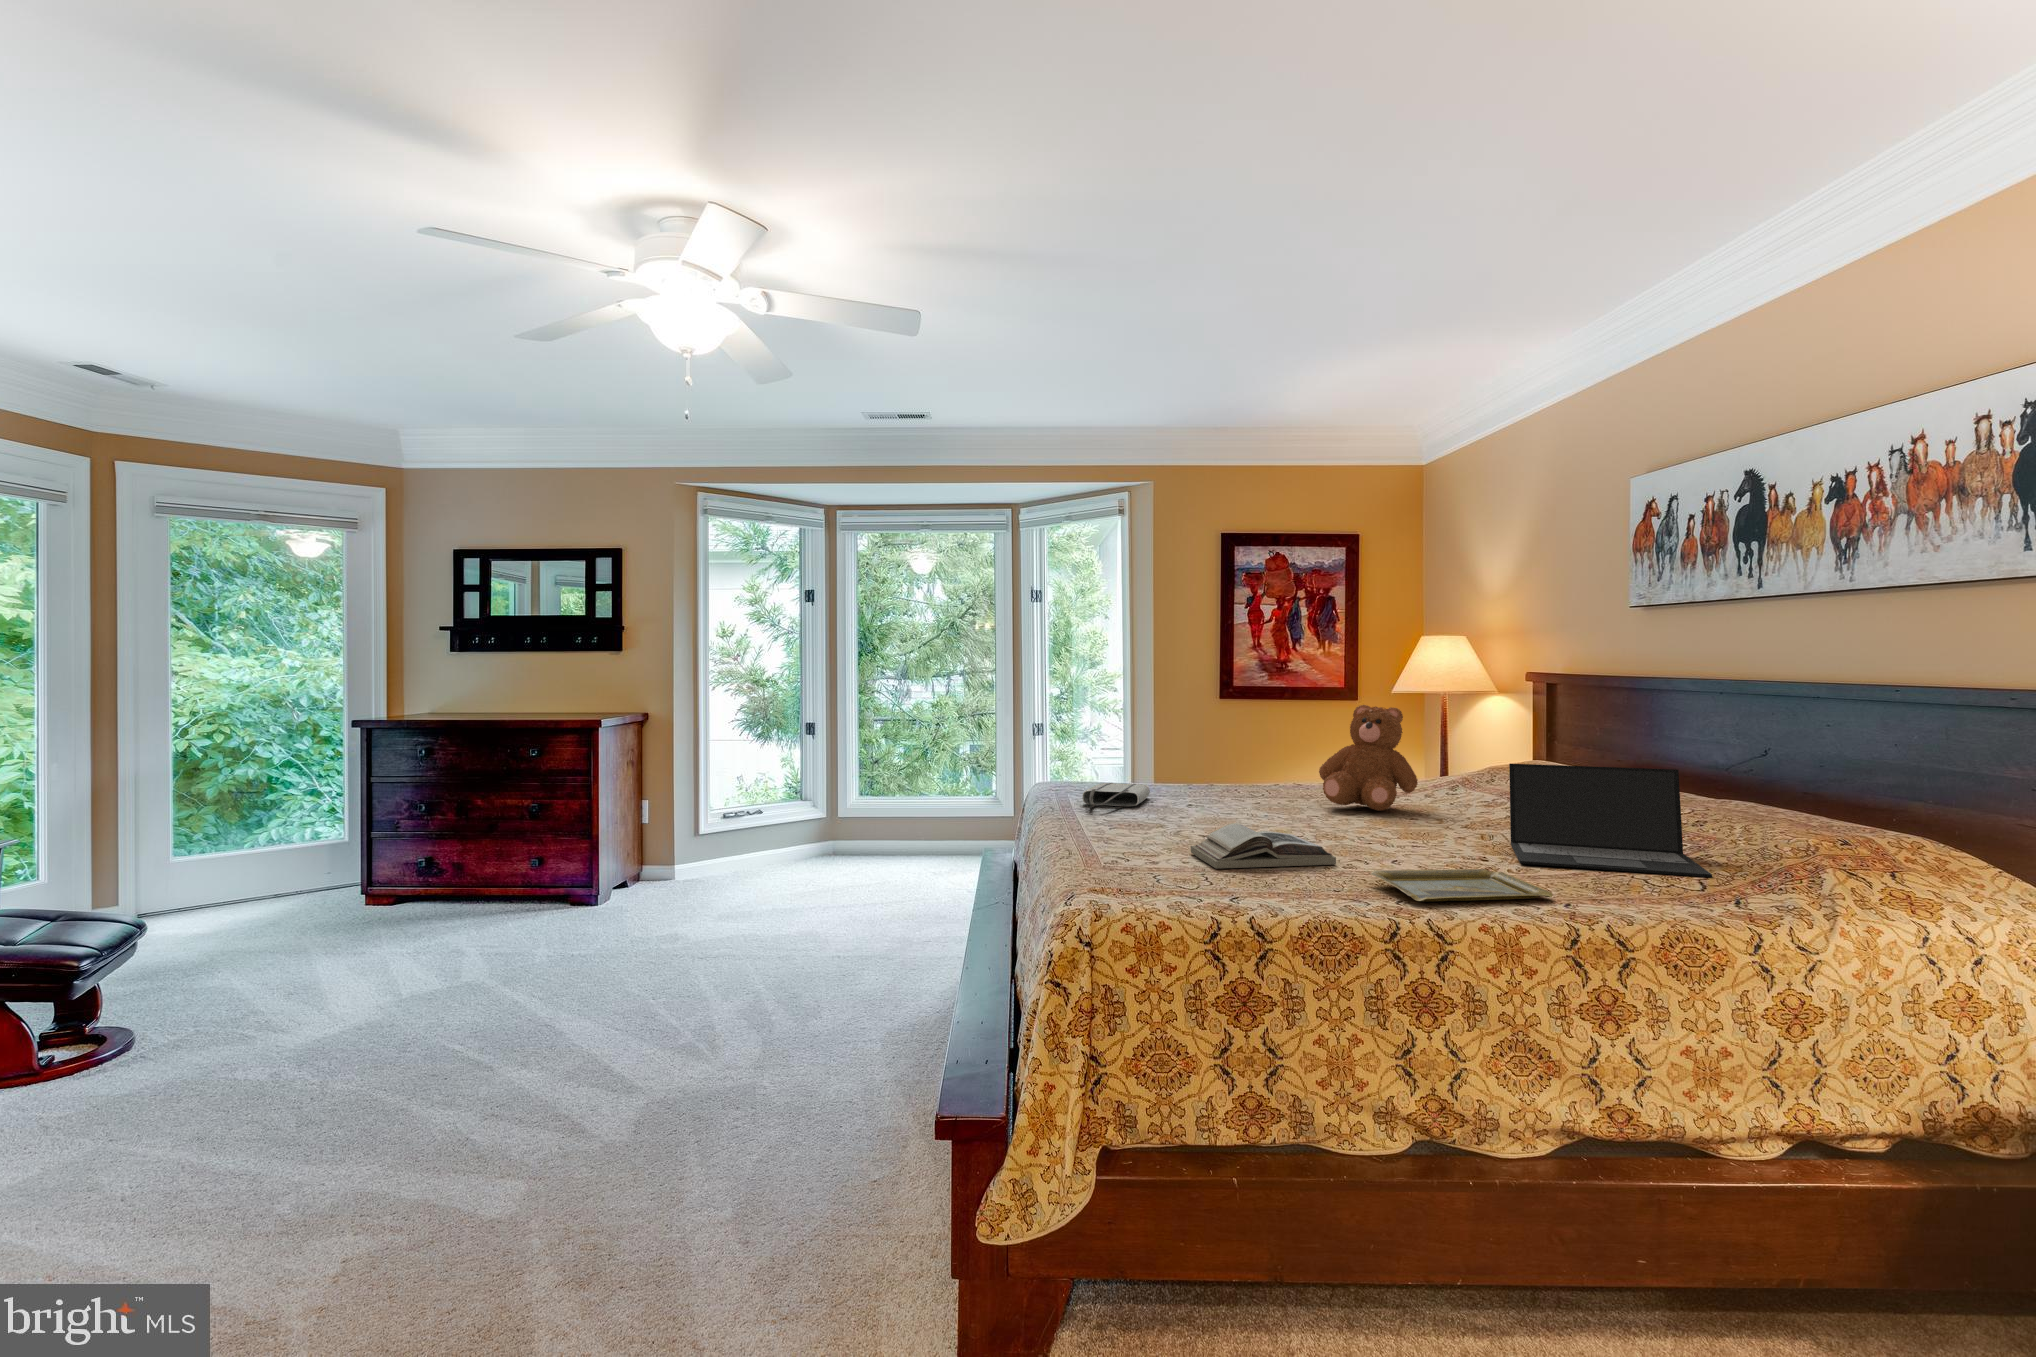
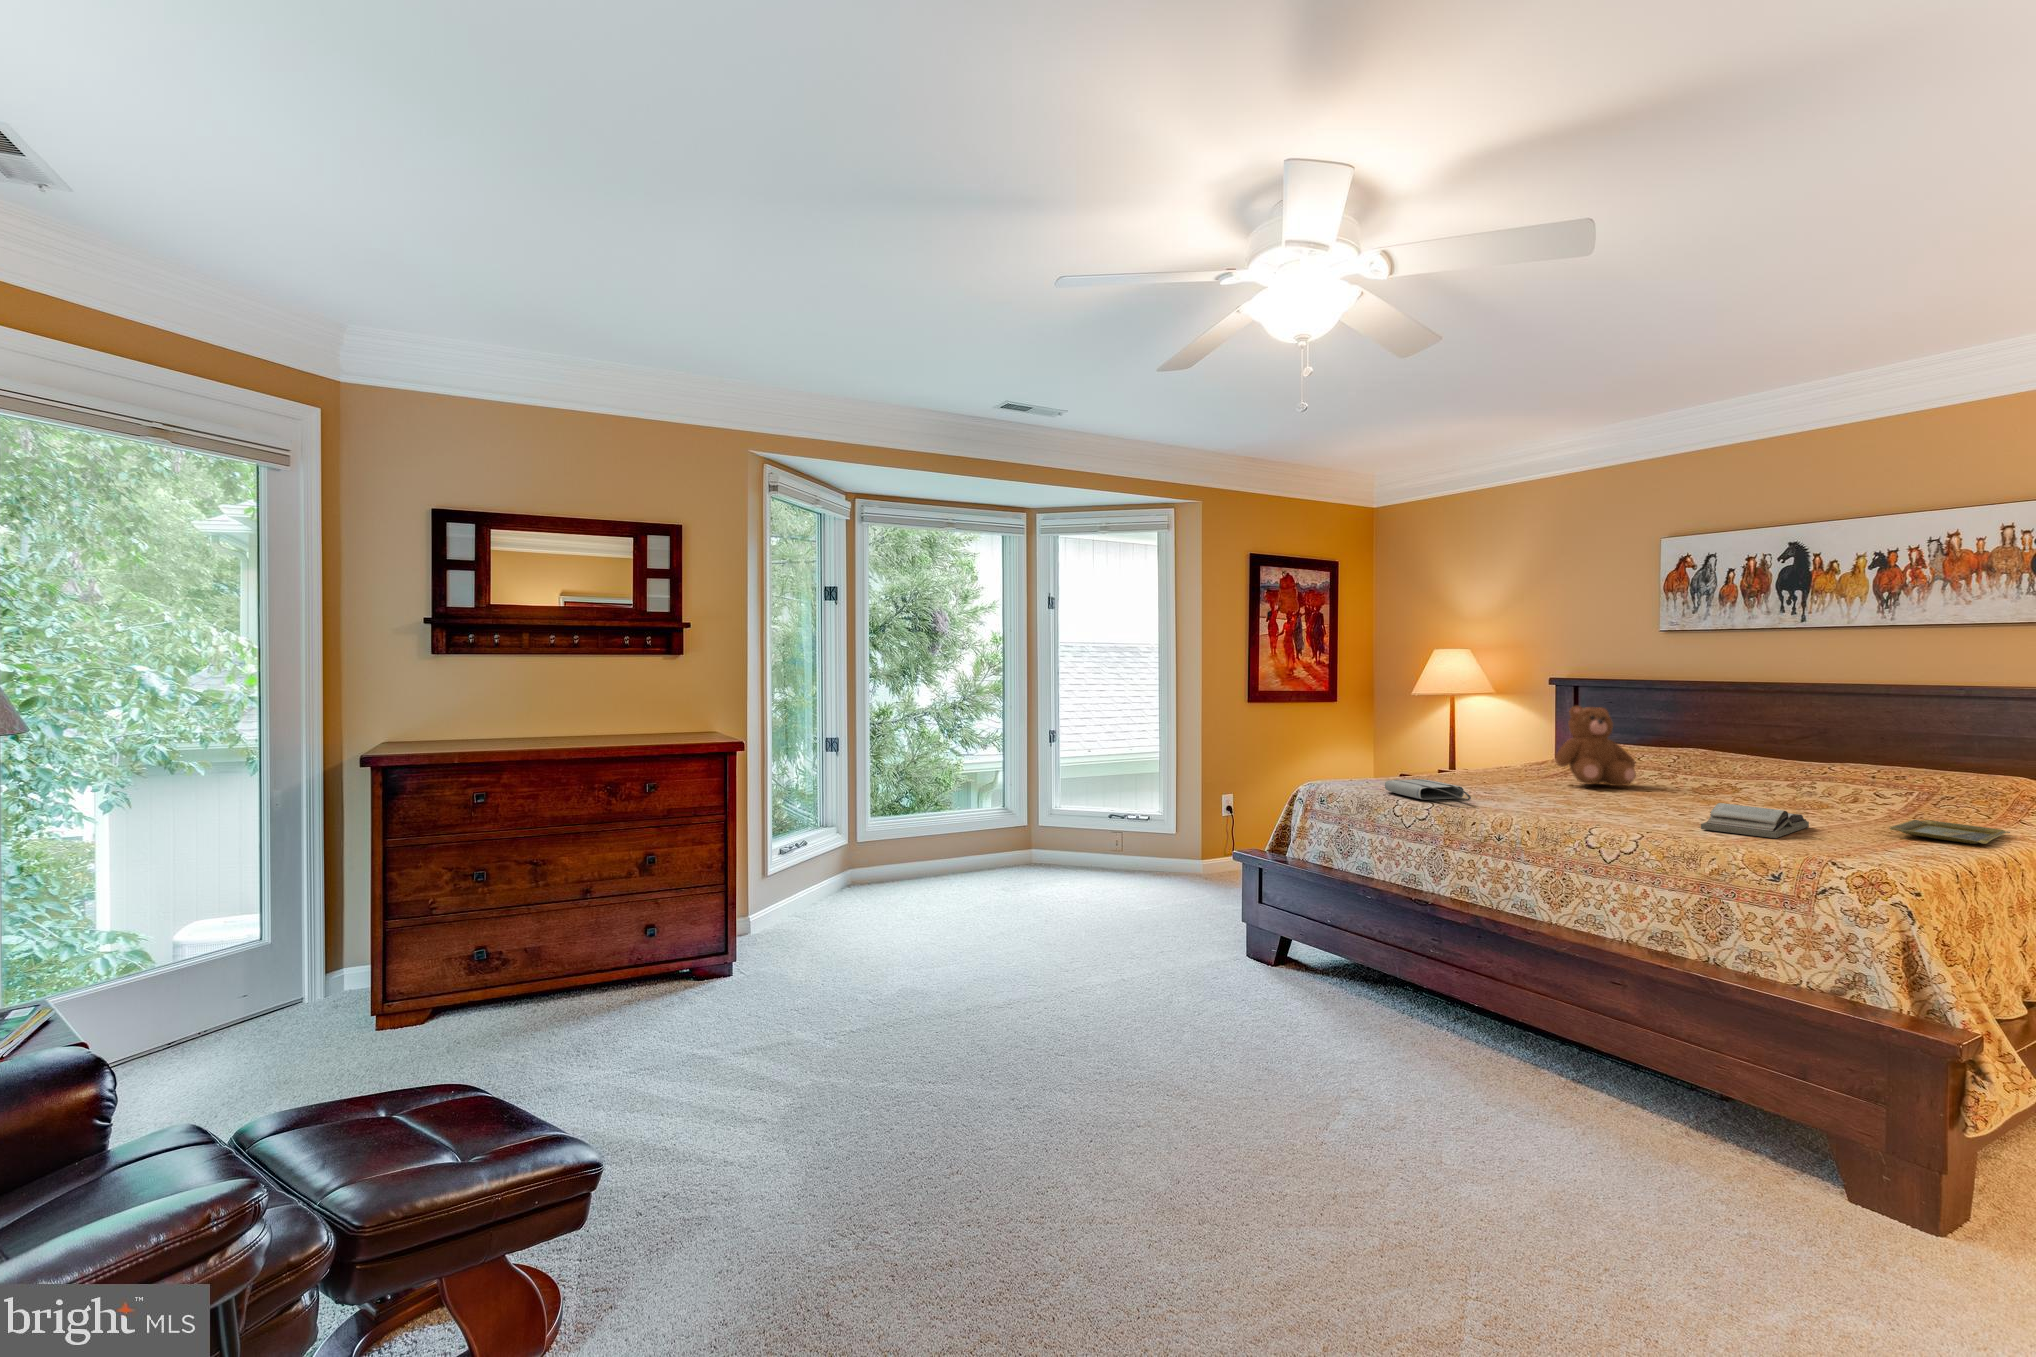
laptop: present [1509,764,1712,877] -> none [1796,744,1981,814]

